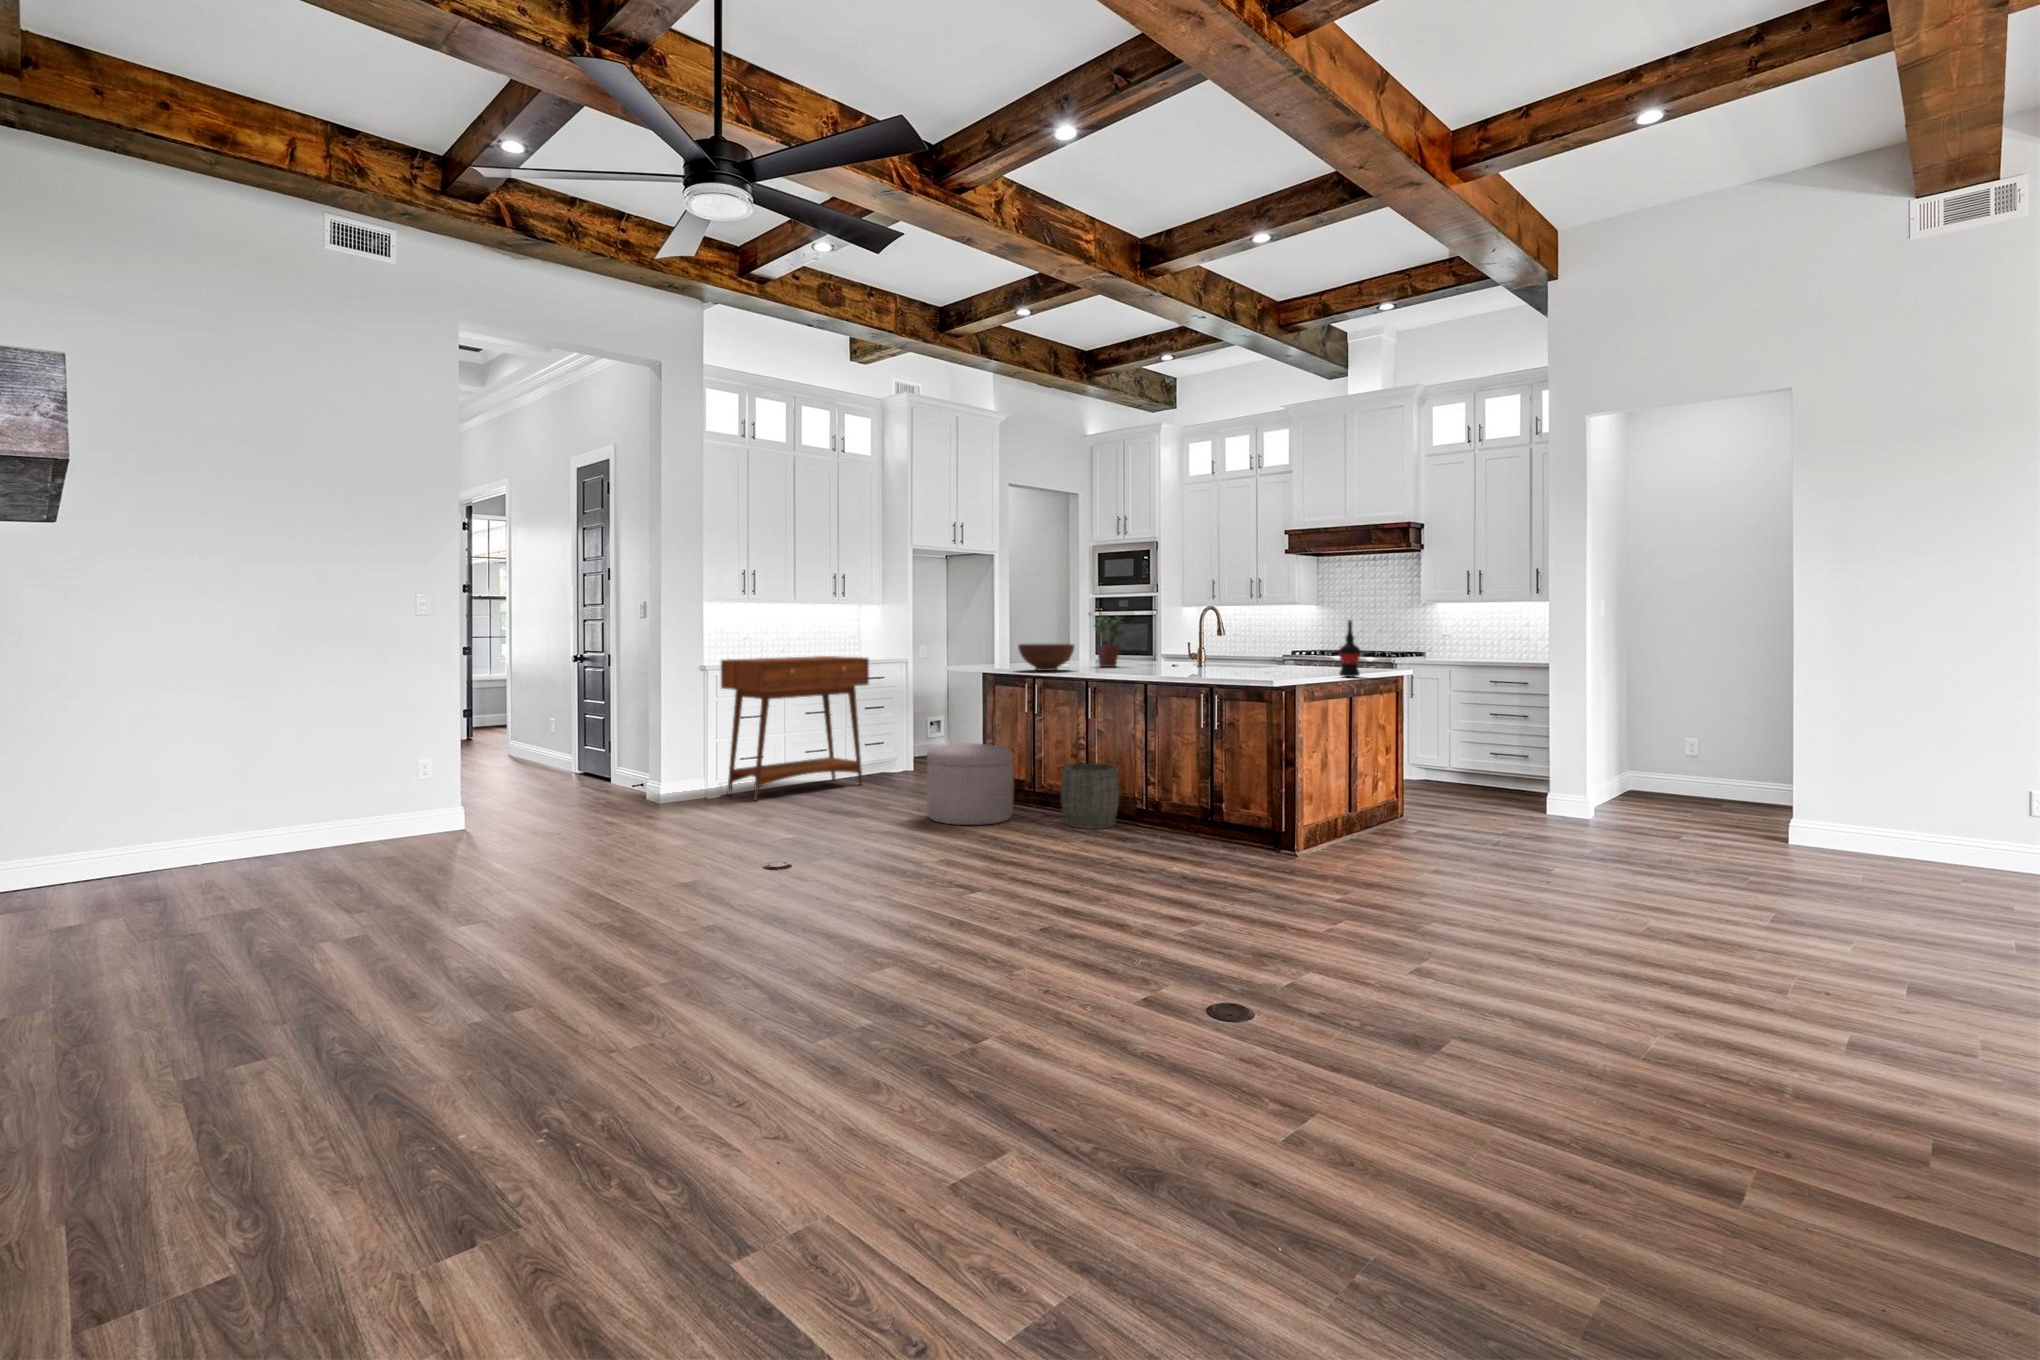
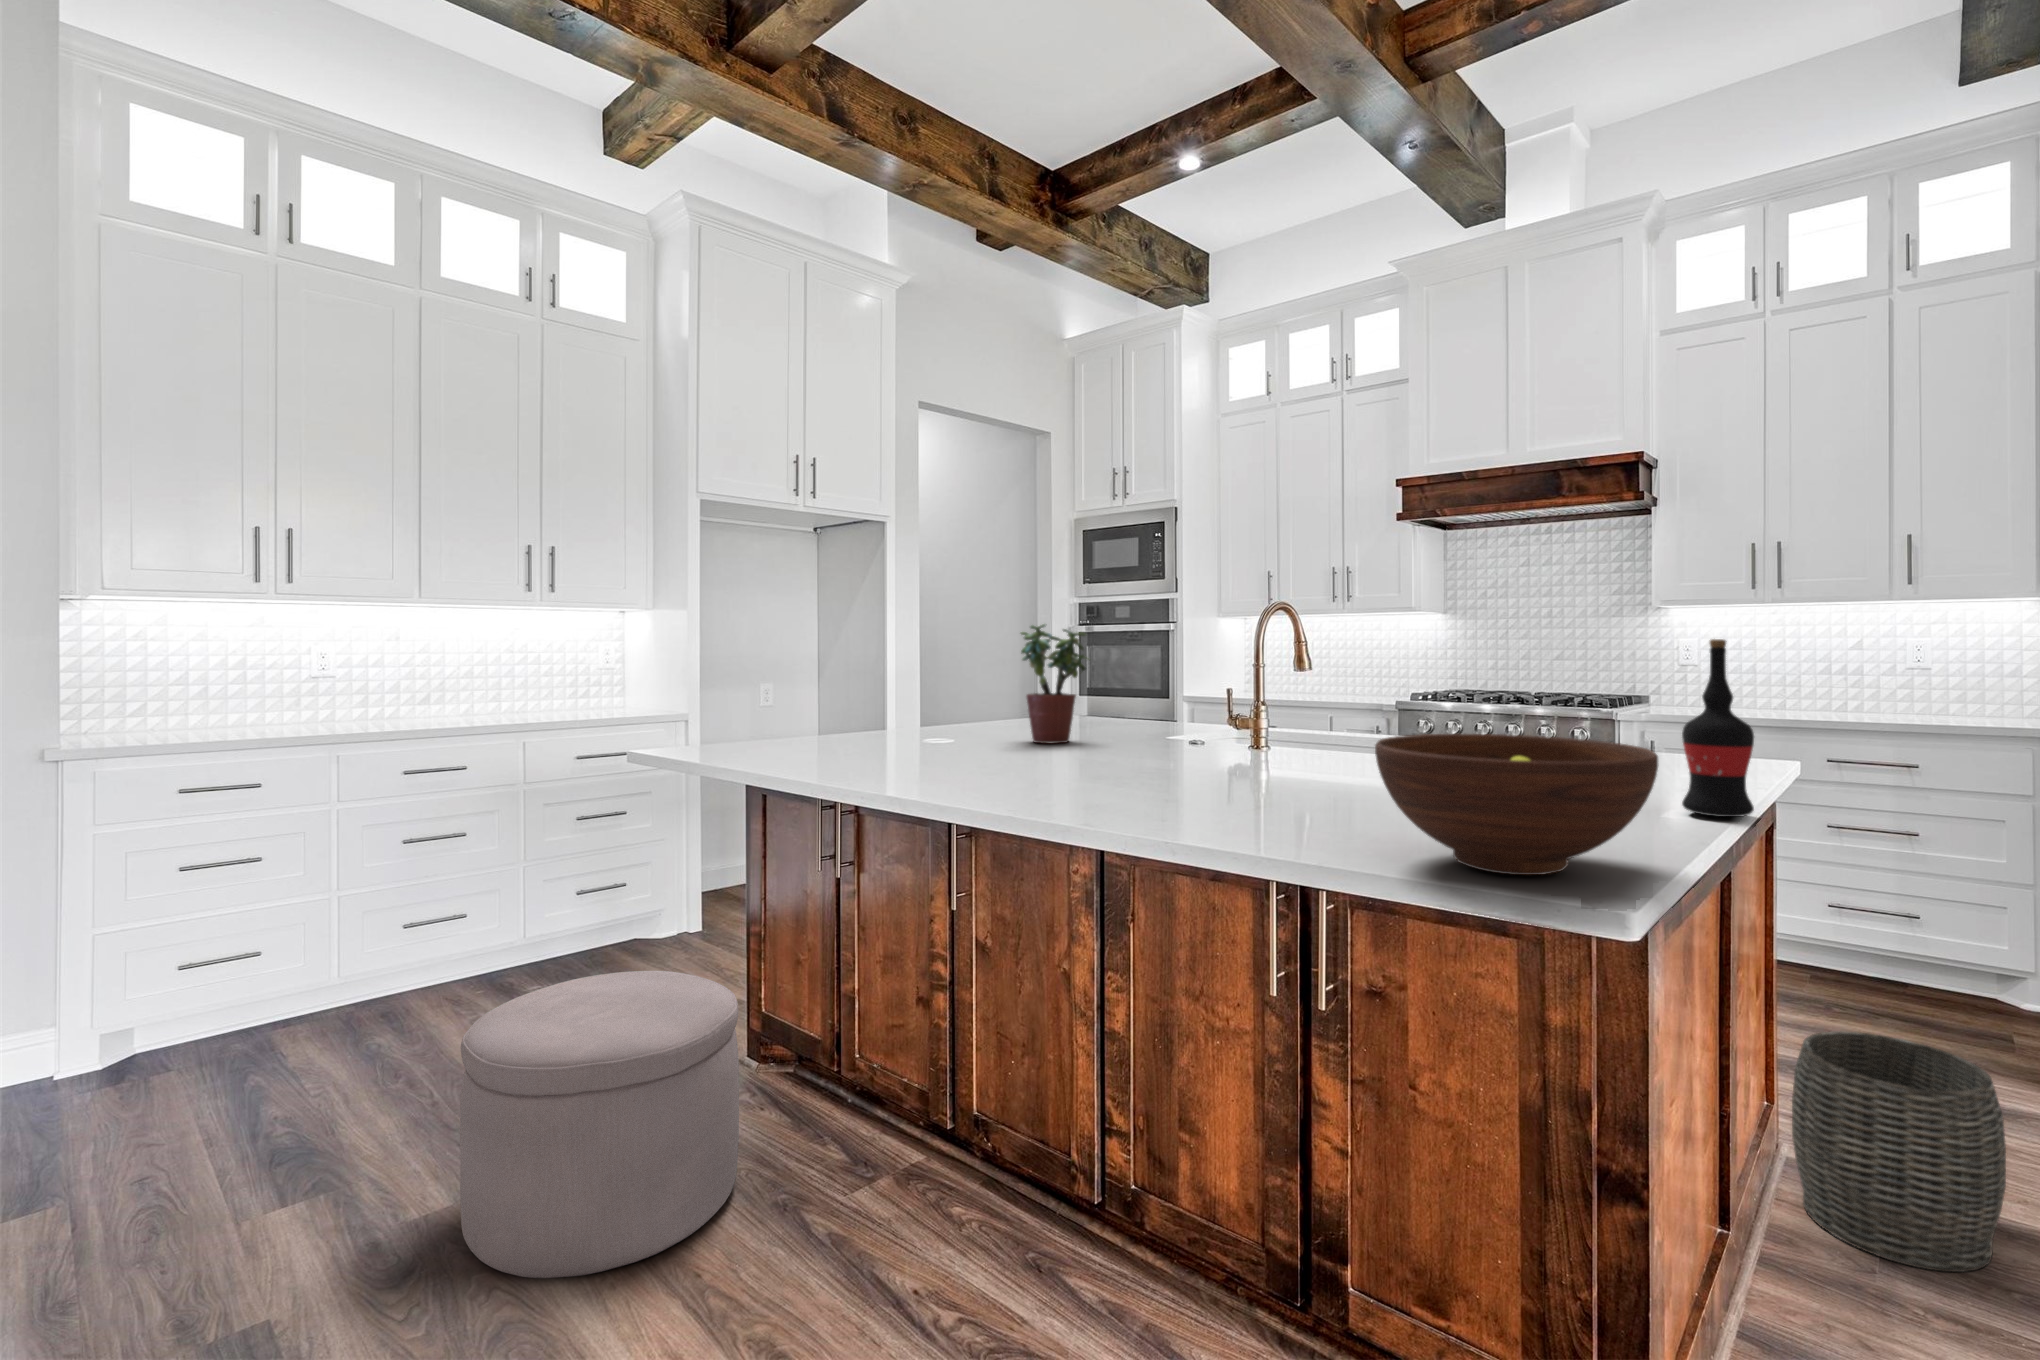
fruit bowl: present [1018,644,1074,671] -> present [1375,734,1658,875]
console table: present [721,656,869,801] -> none [103,714,528,1103]
woven basket: present [1061,763,1119,829] -> present [1792,1032,2006,1272]

